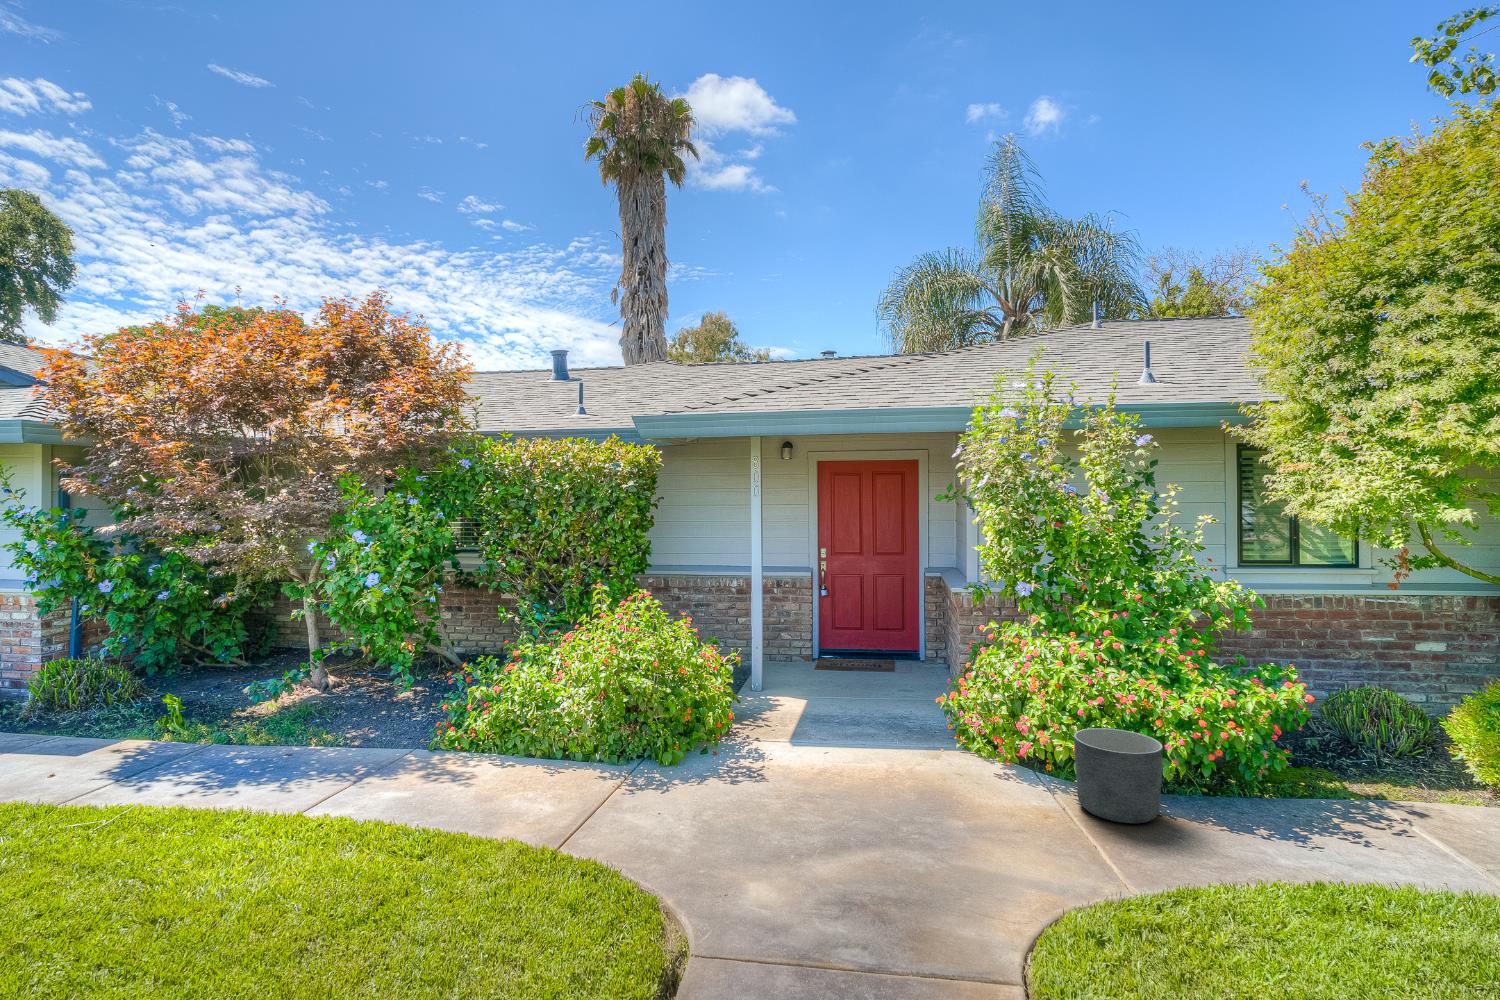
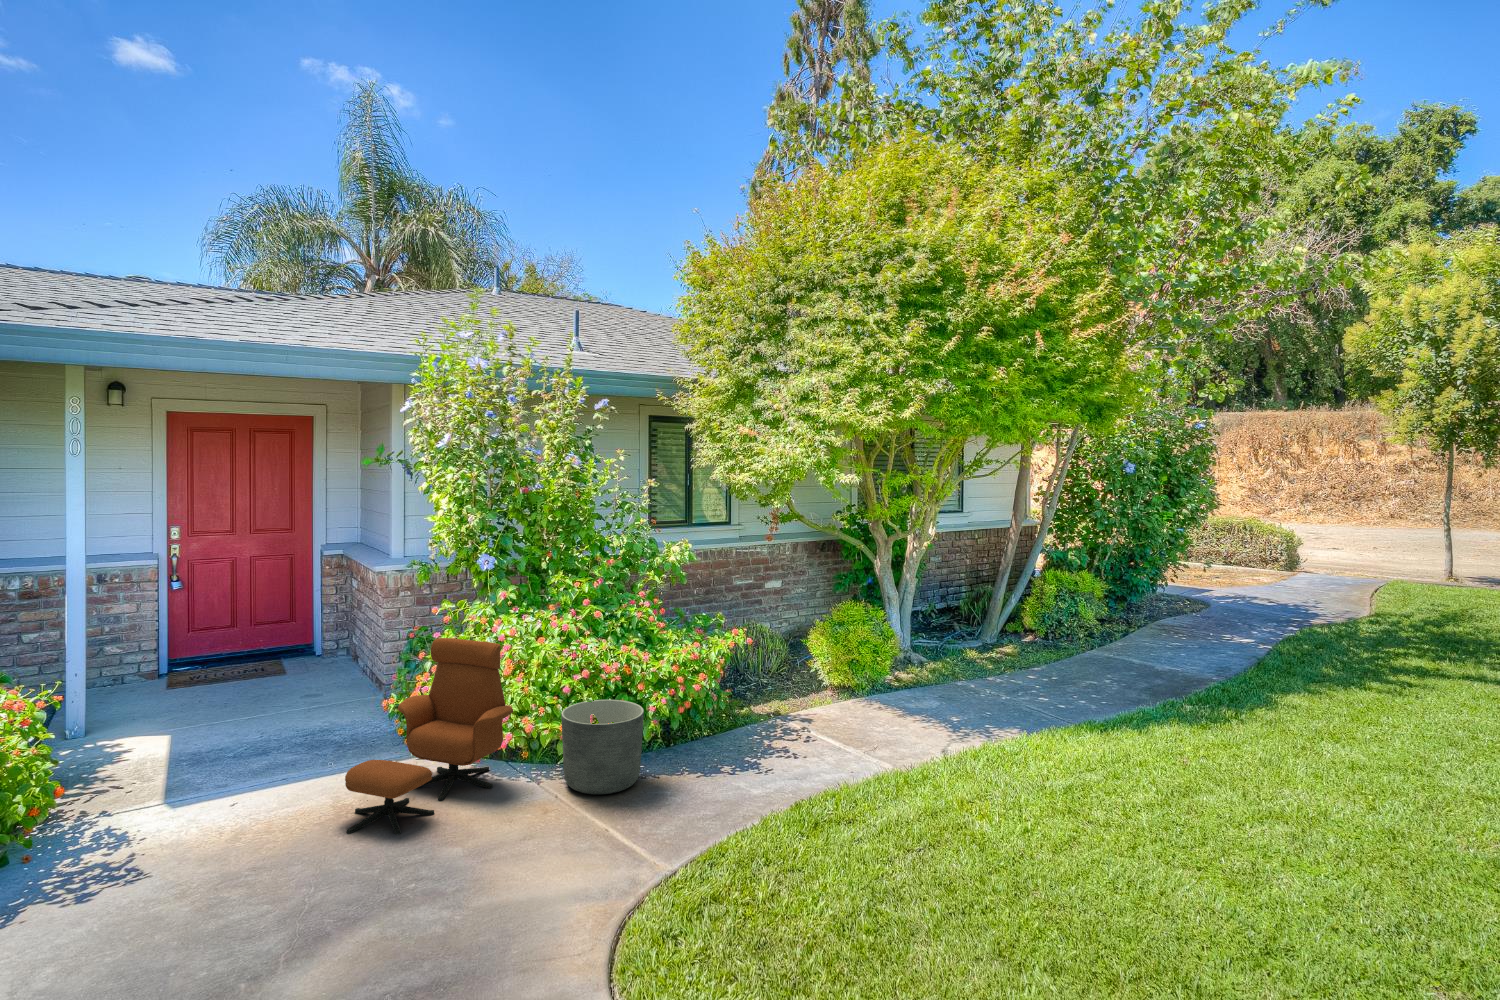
lounge chair: none [890,650,1031,802] -> present [345,638,513,835]

